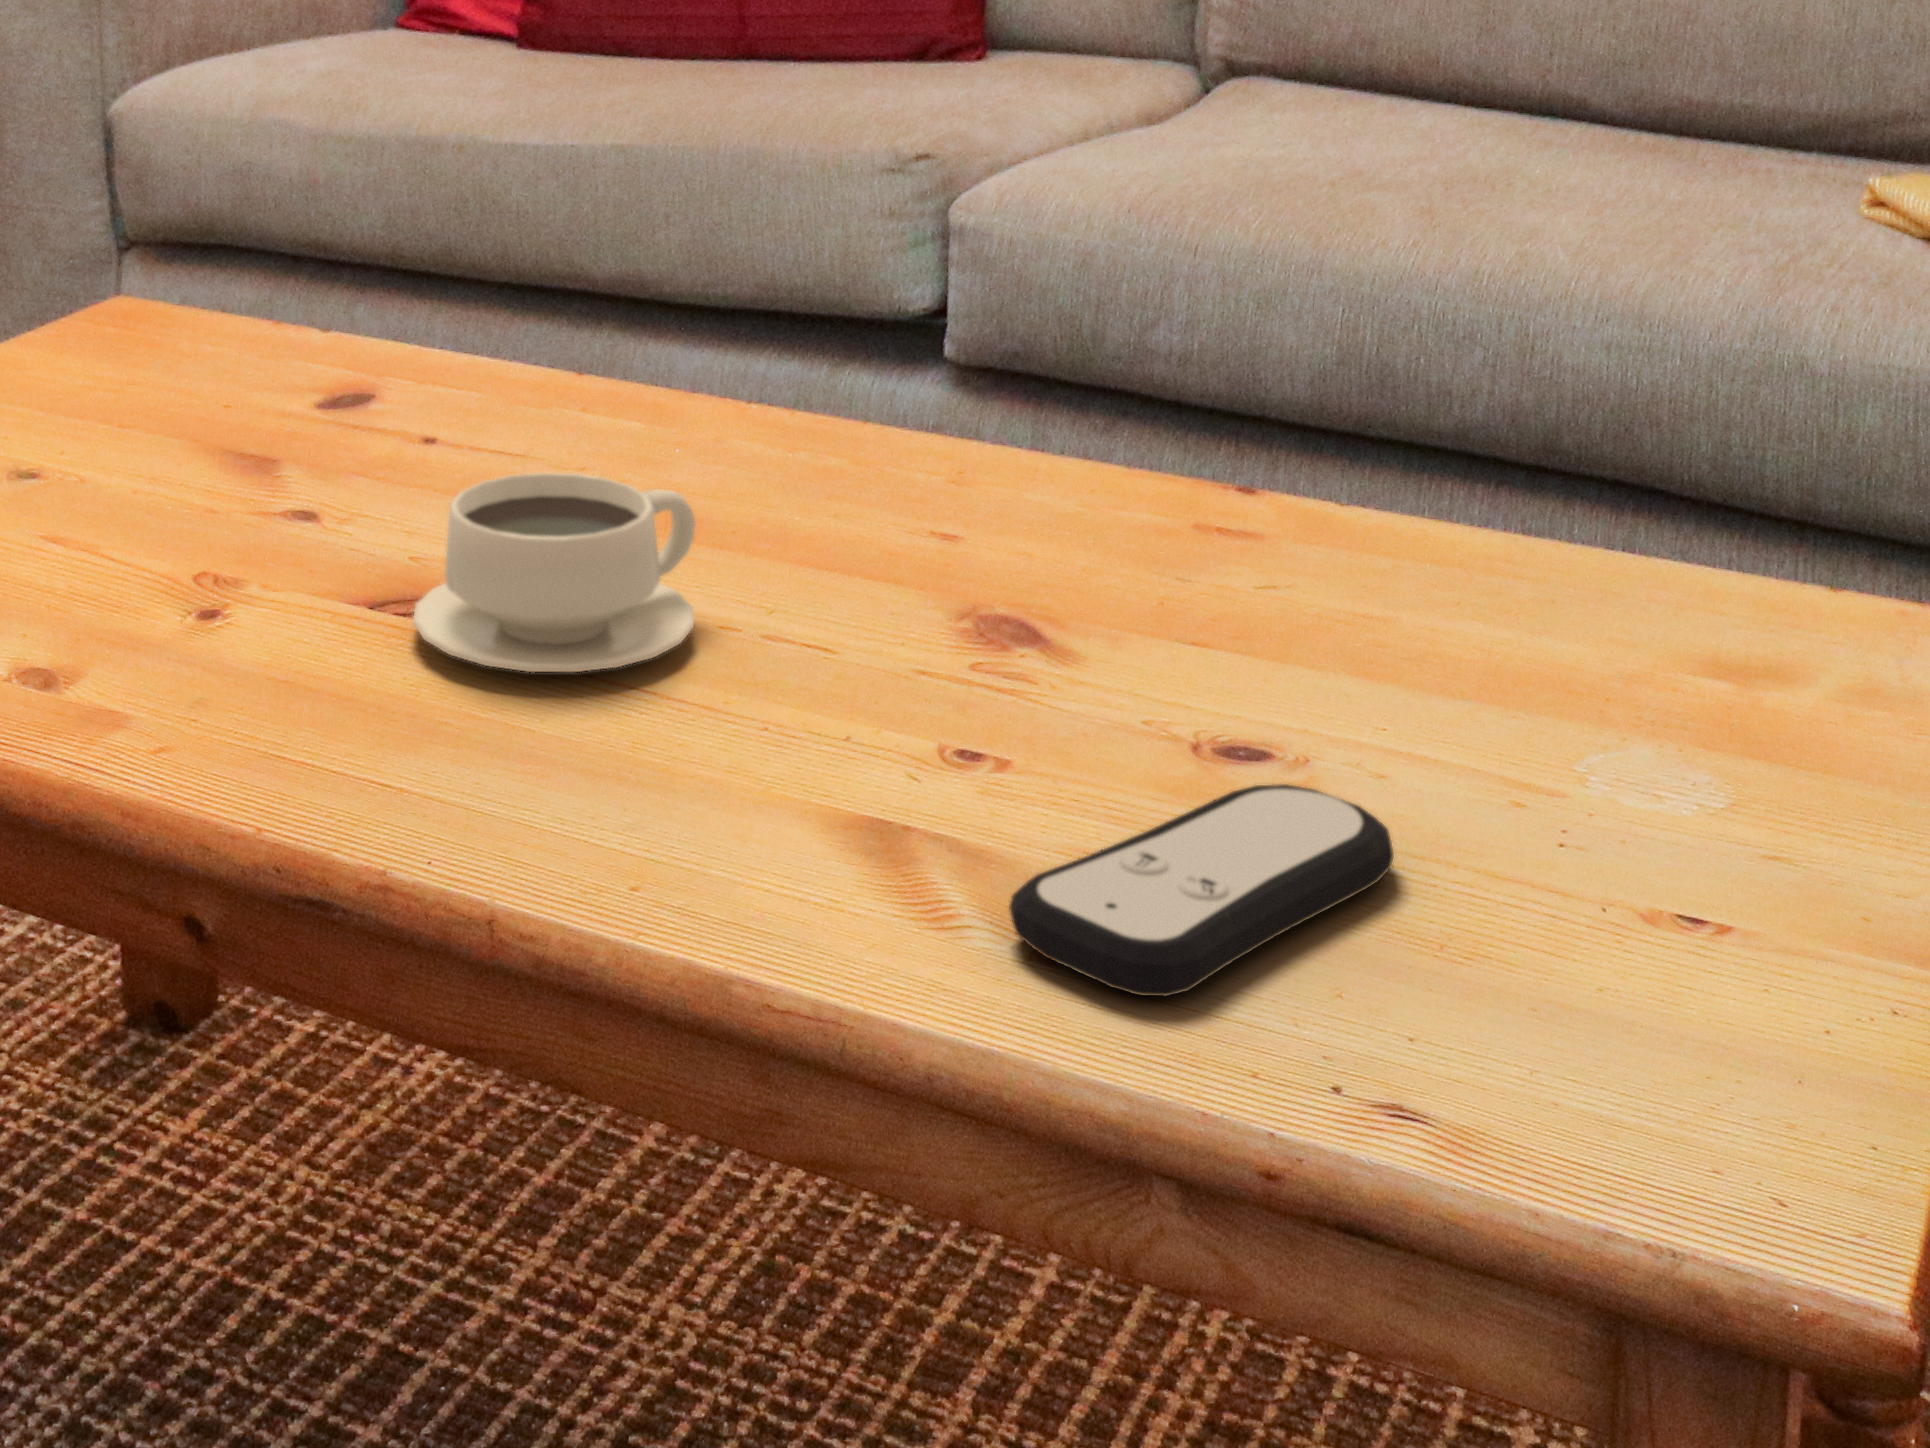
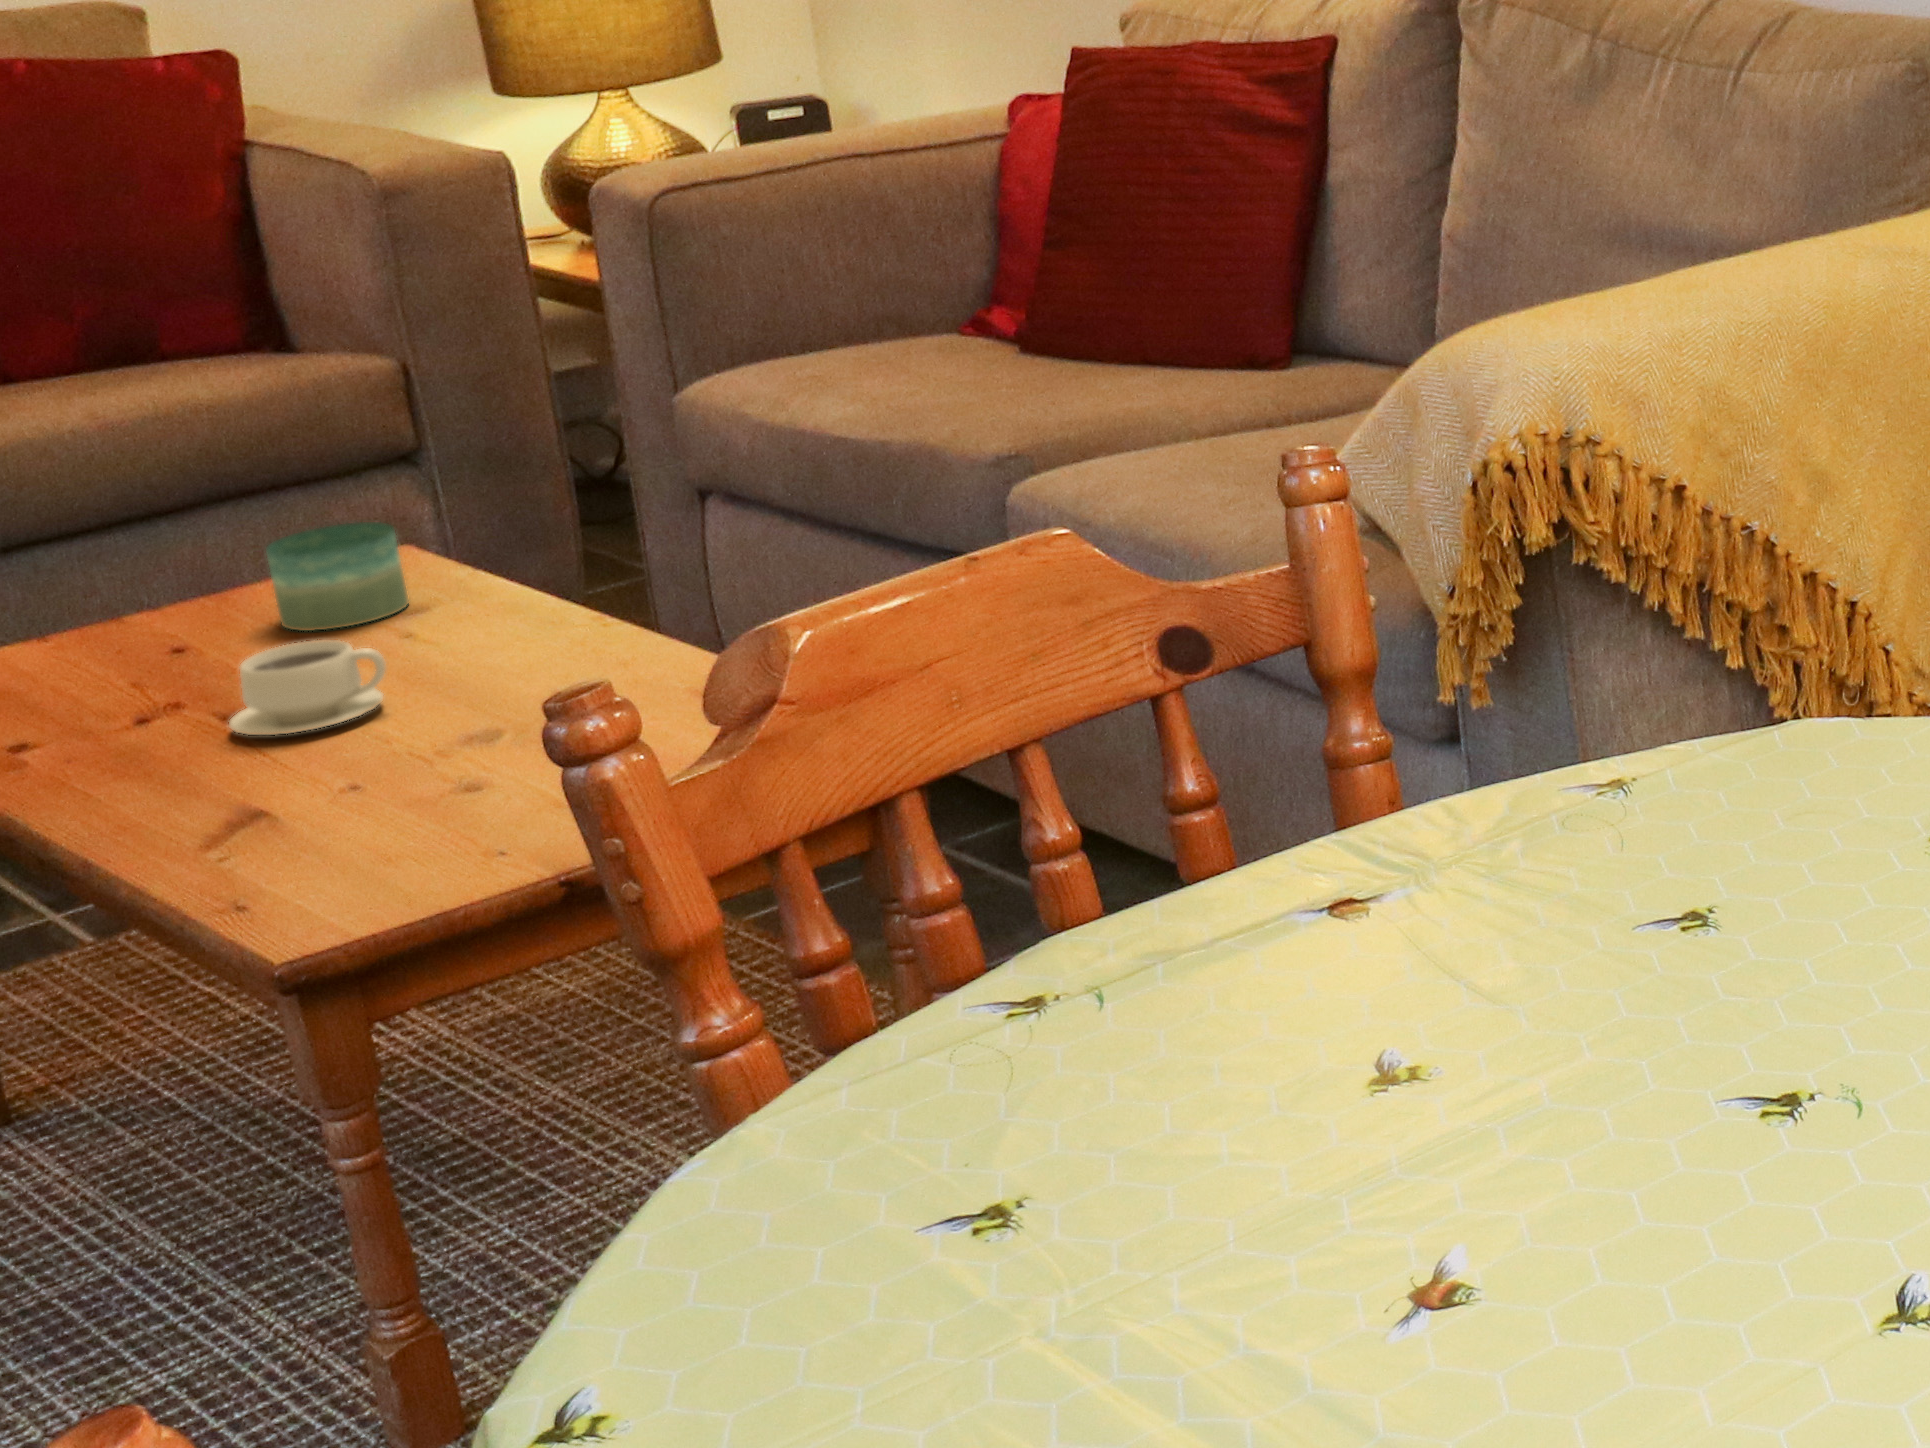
candle: none [105,265,315,456] -> present [266,522,408,631]
remote control: present [1009,784,1394,997] -> none [241,778,462,855]

